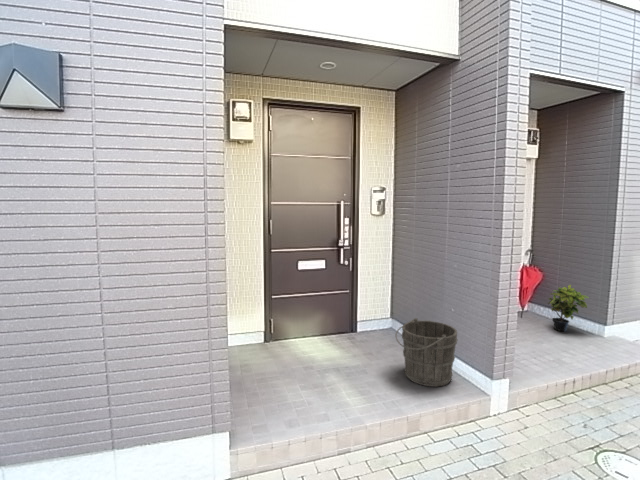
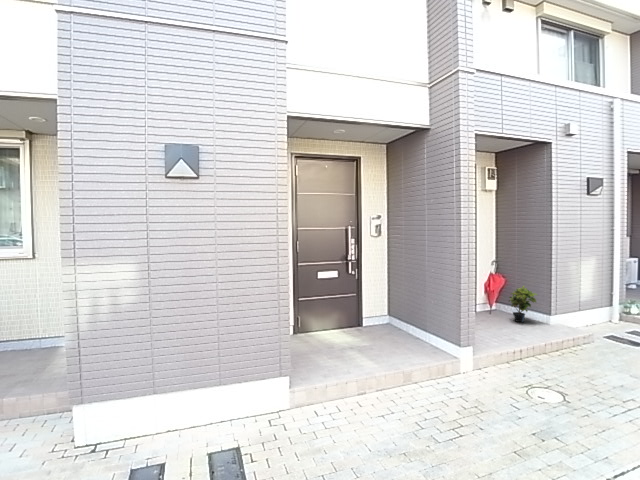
bucket: present [395,318,458,387] -> none [393,309,437,355]

